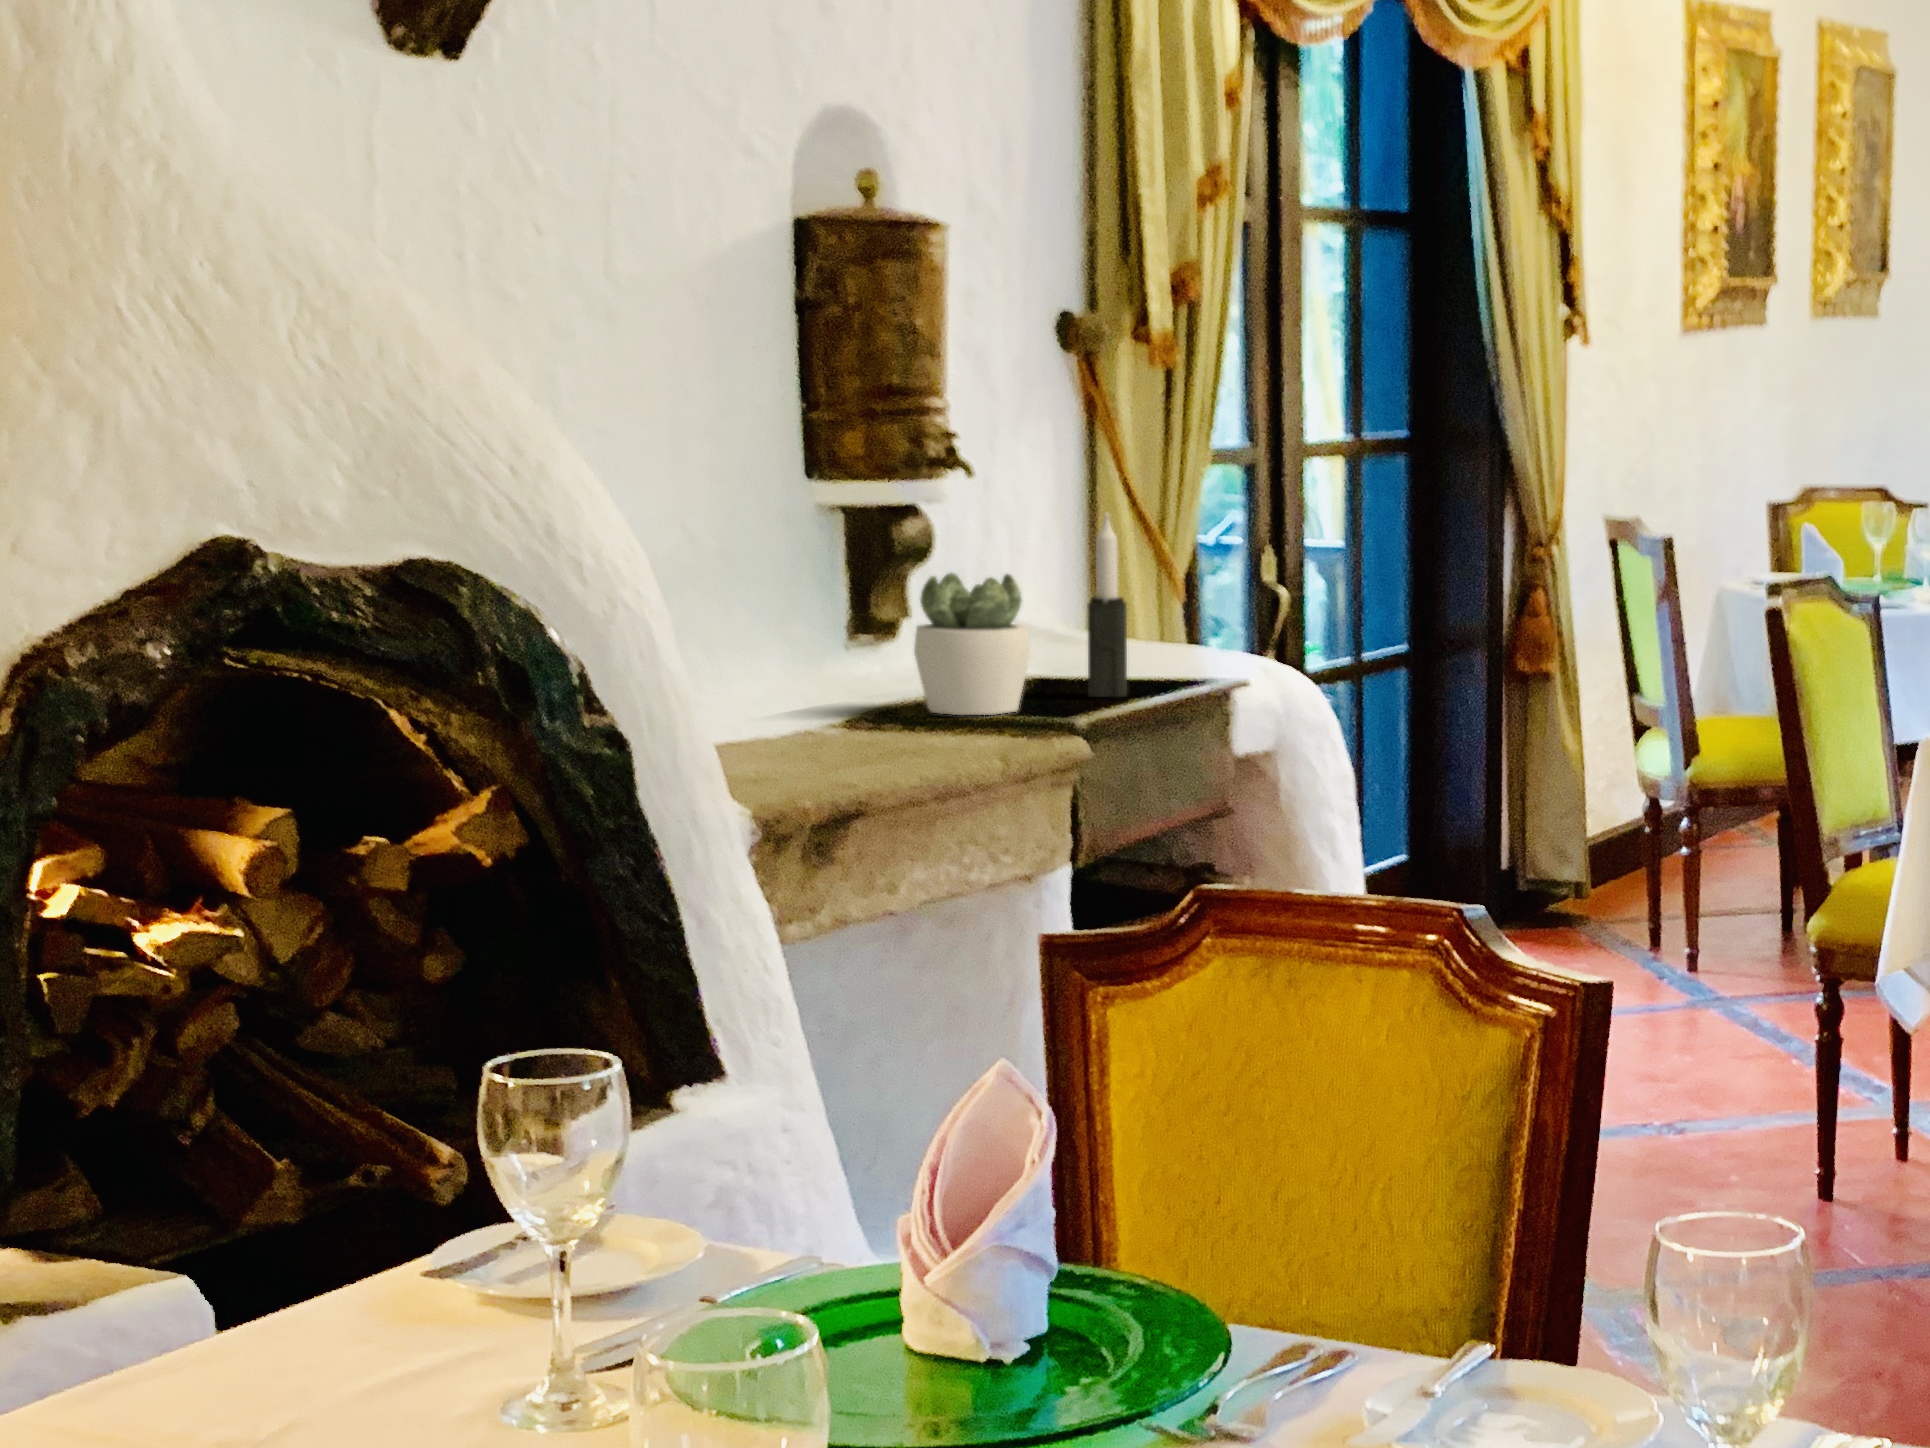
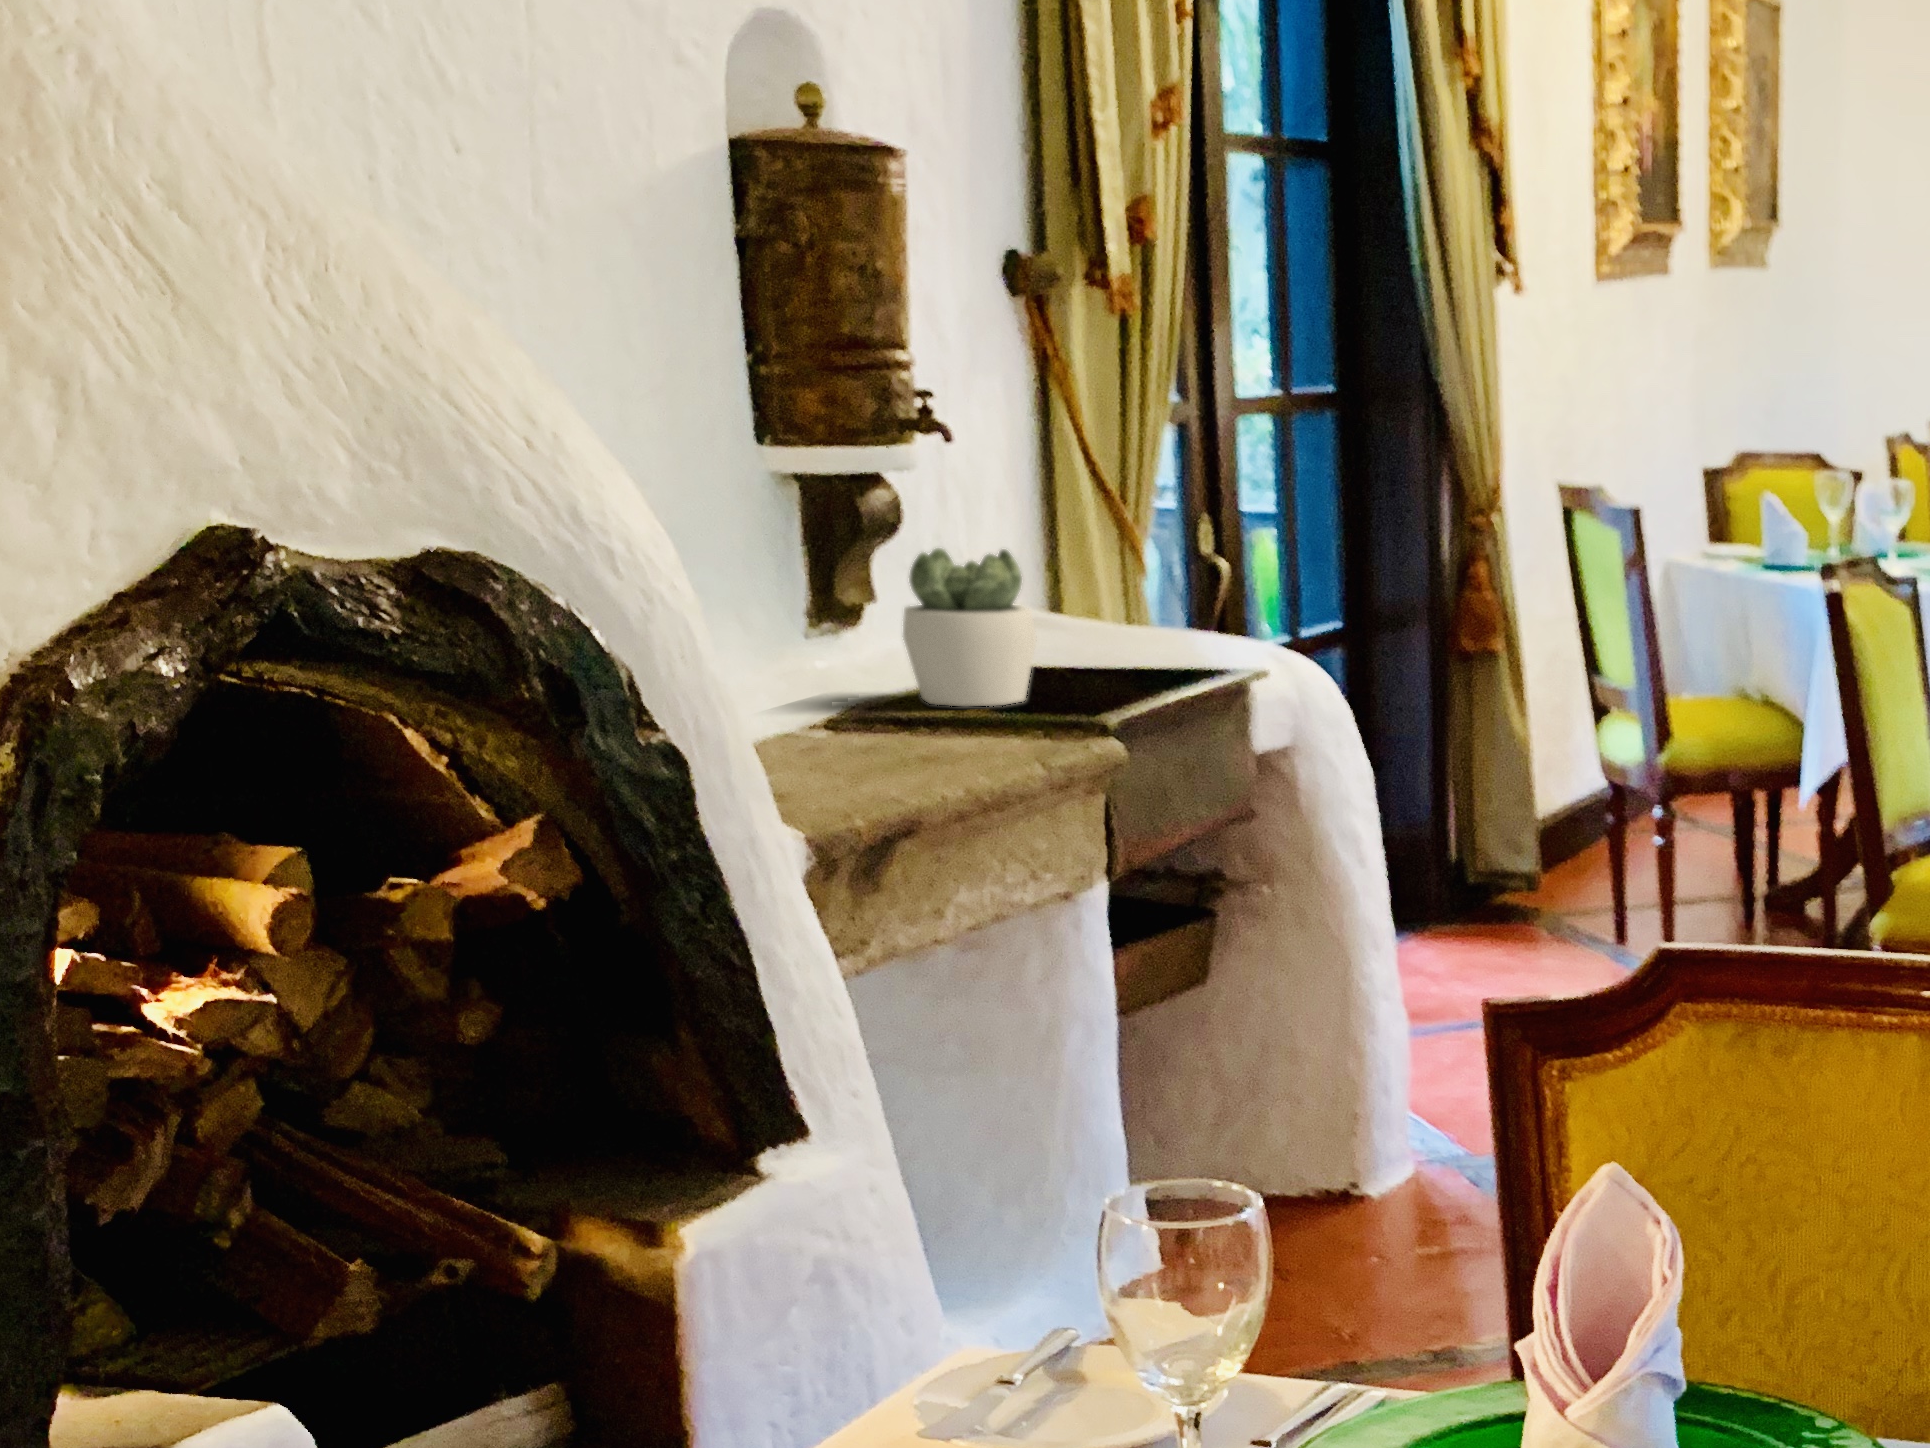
candle: present [1087,513,1127,697] -> none [1089,481,1136,683]

